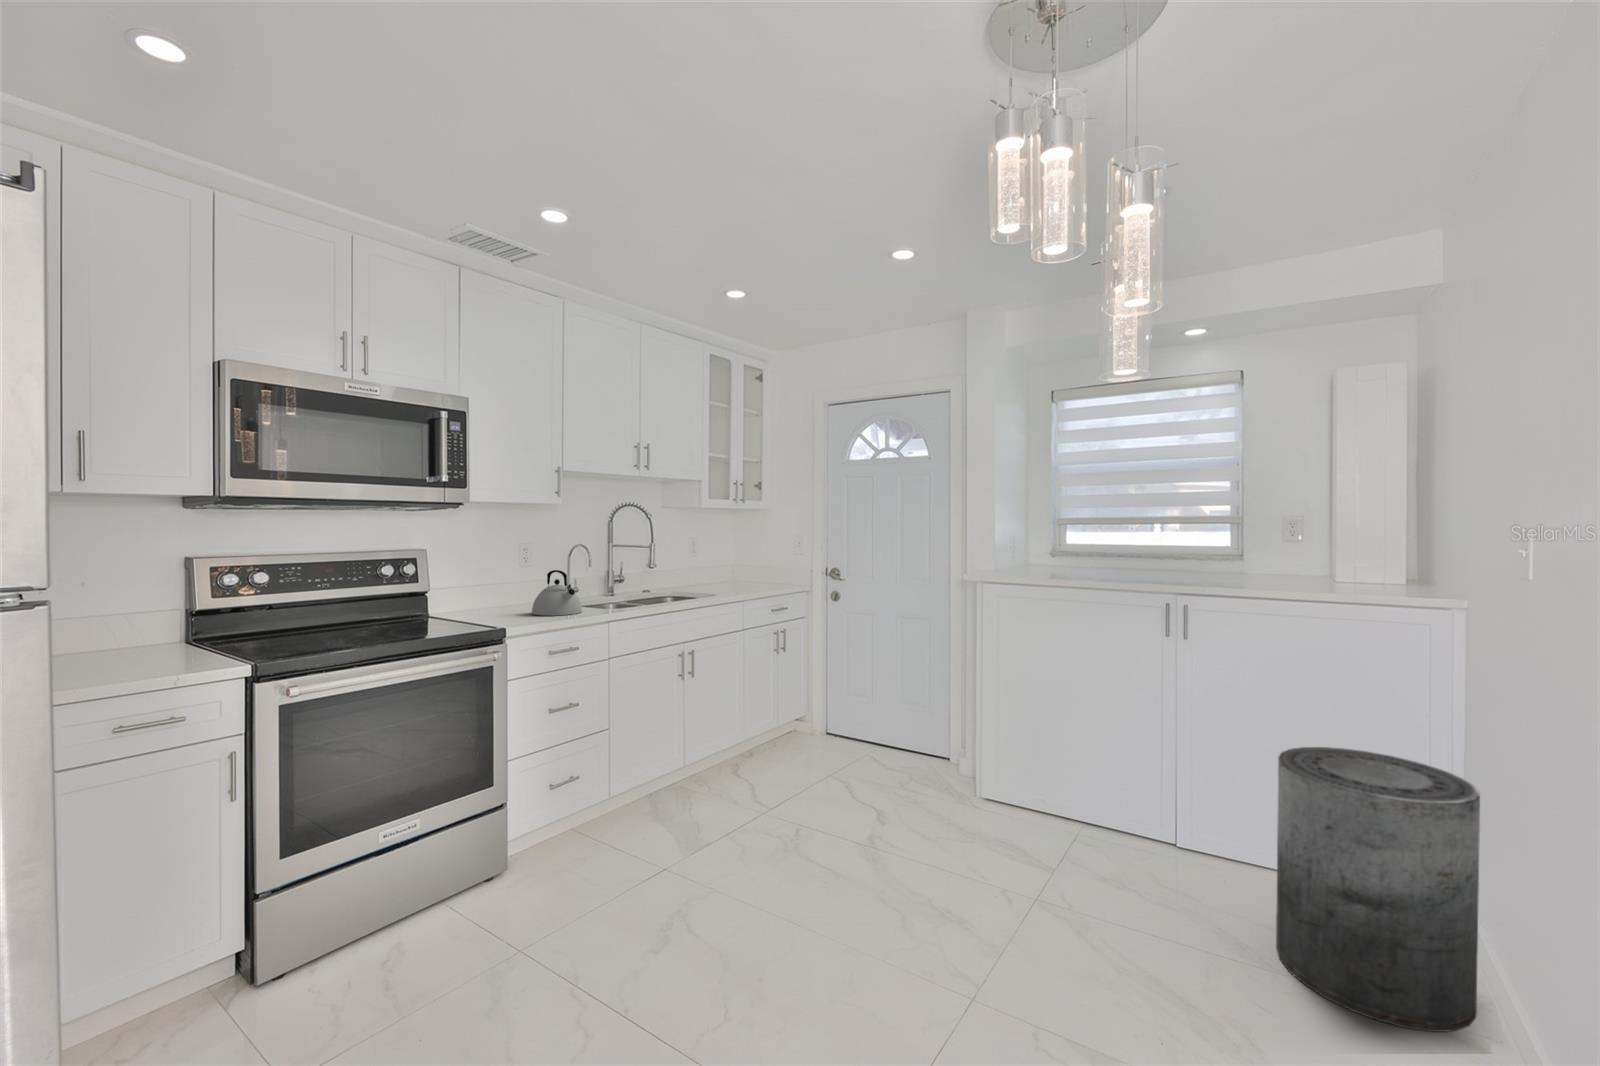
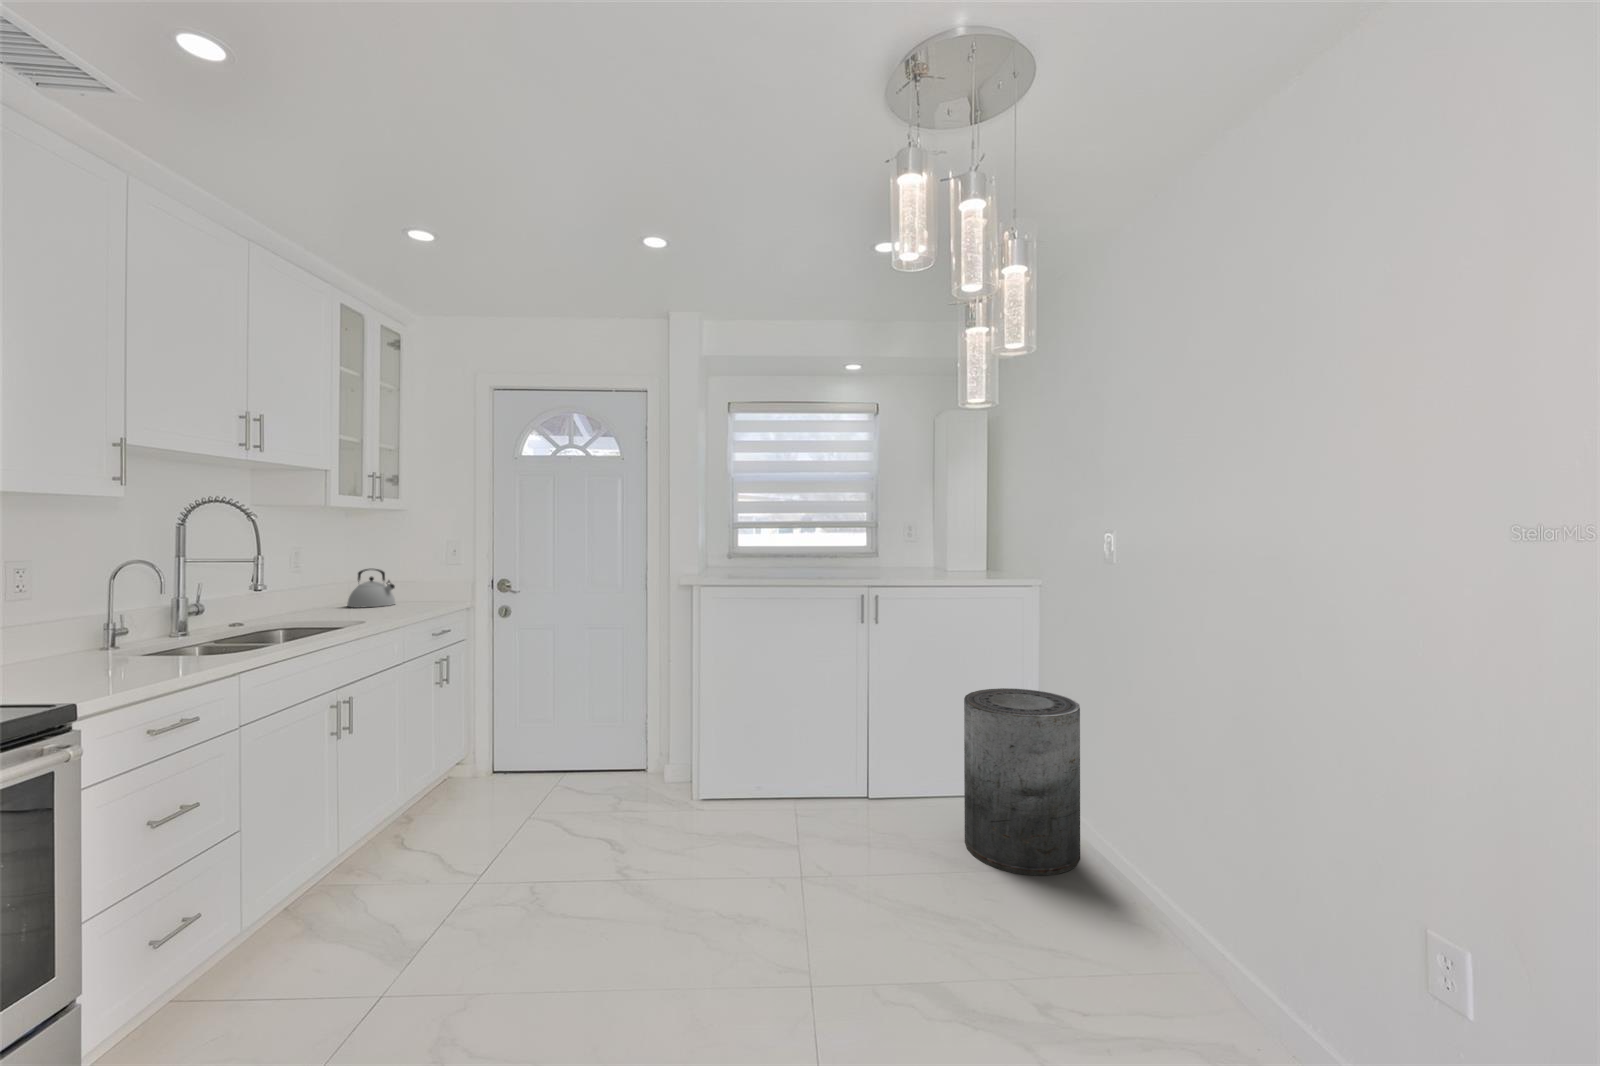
kettle: present [532,570,582,616] -> present [347,569,395,608]

